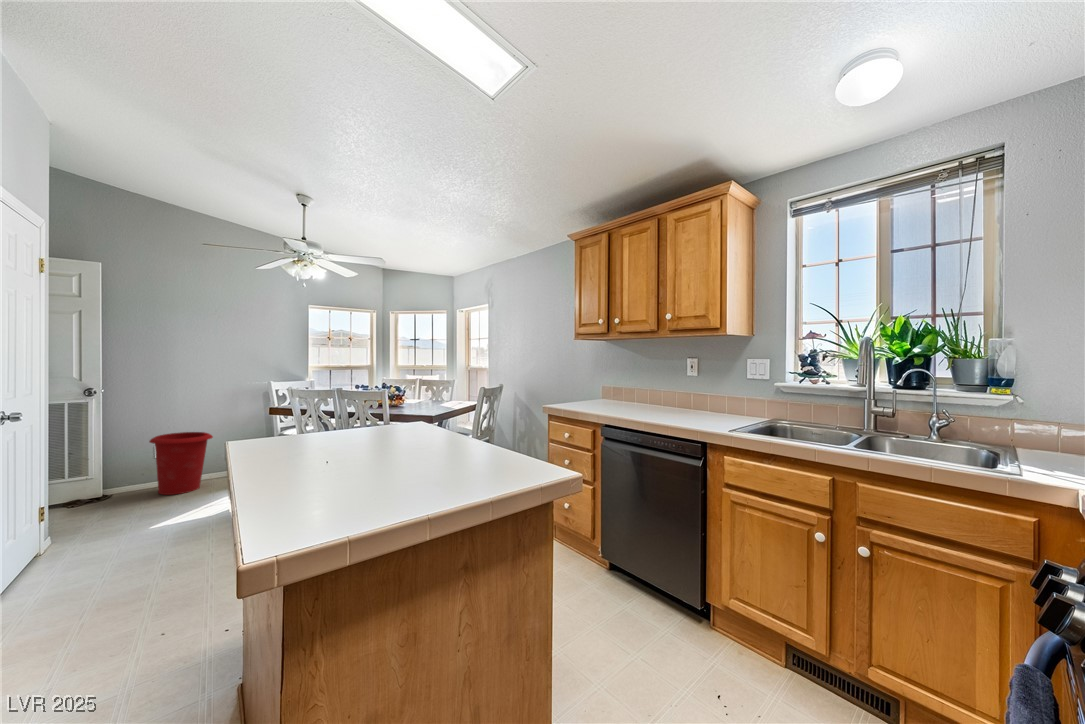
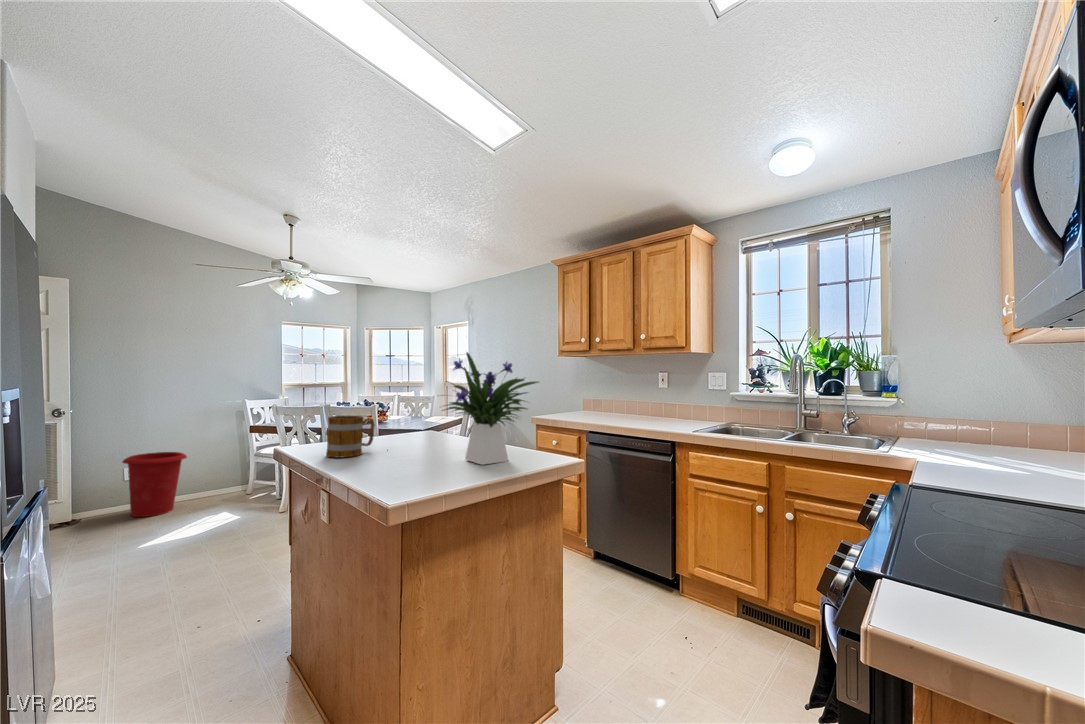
flower arrangement: none [379,323,519,478] -> present [444,352,538,465]
mug: none [261,405,330,459] -> present [326,415,375,458]

